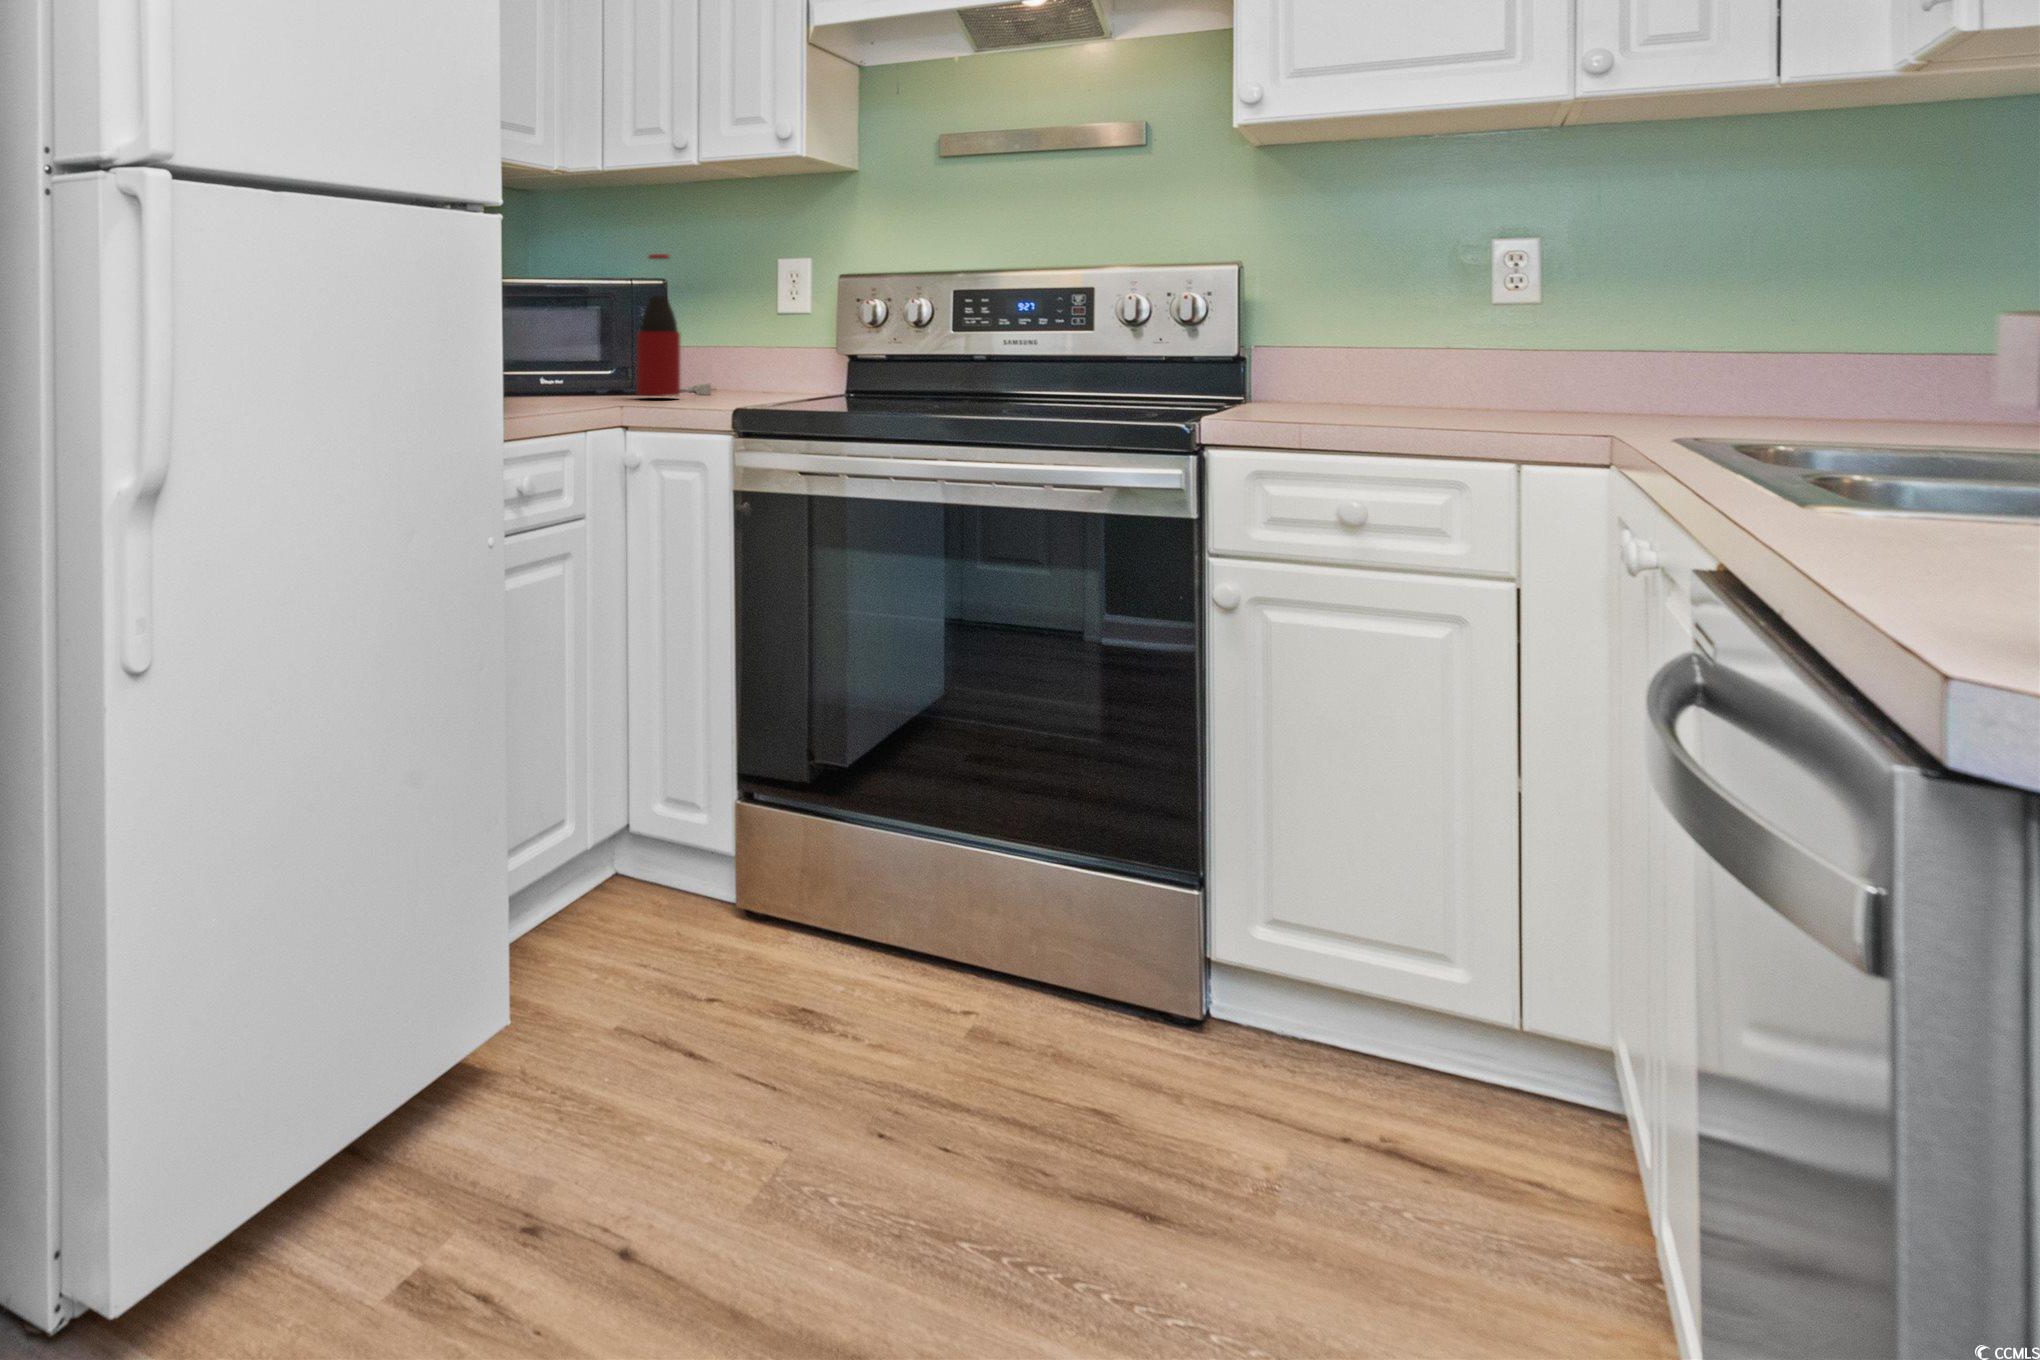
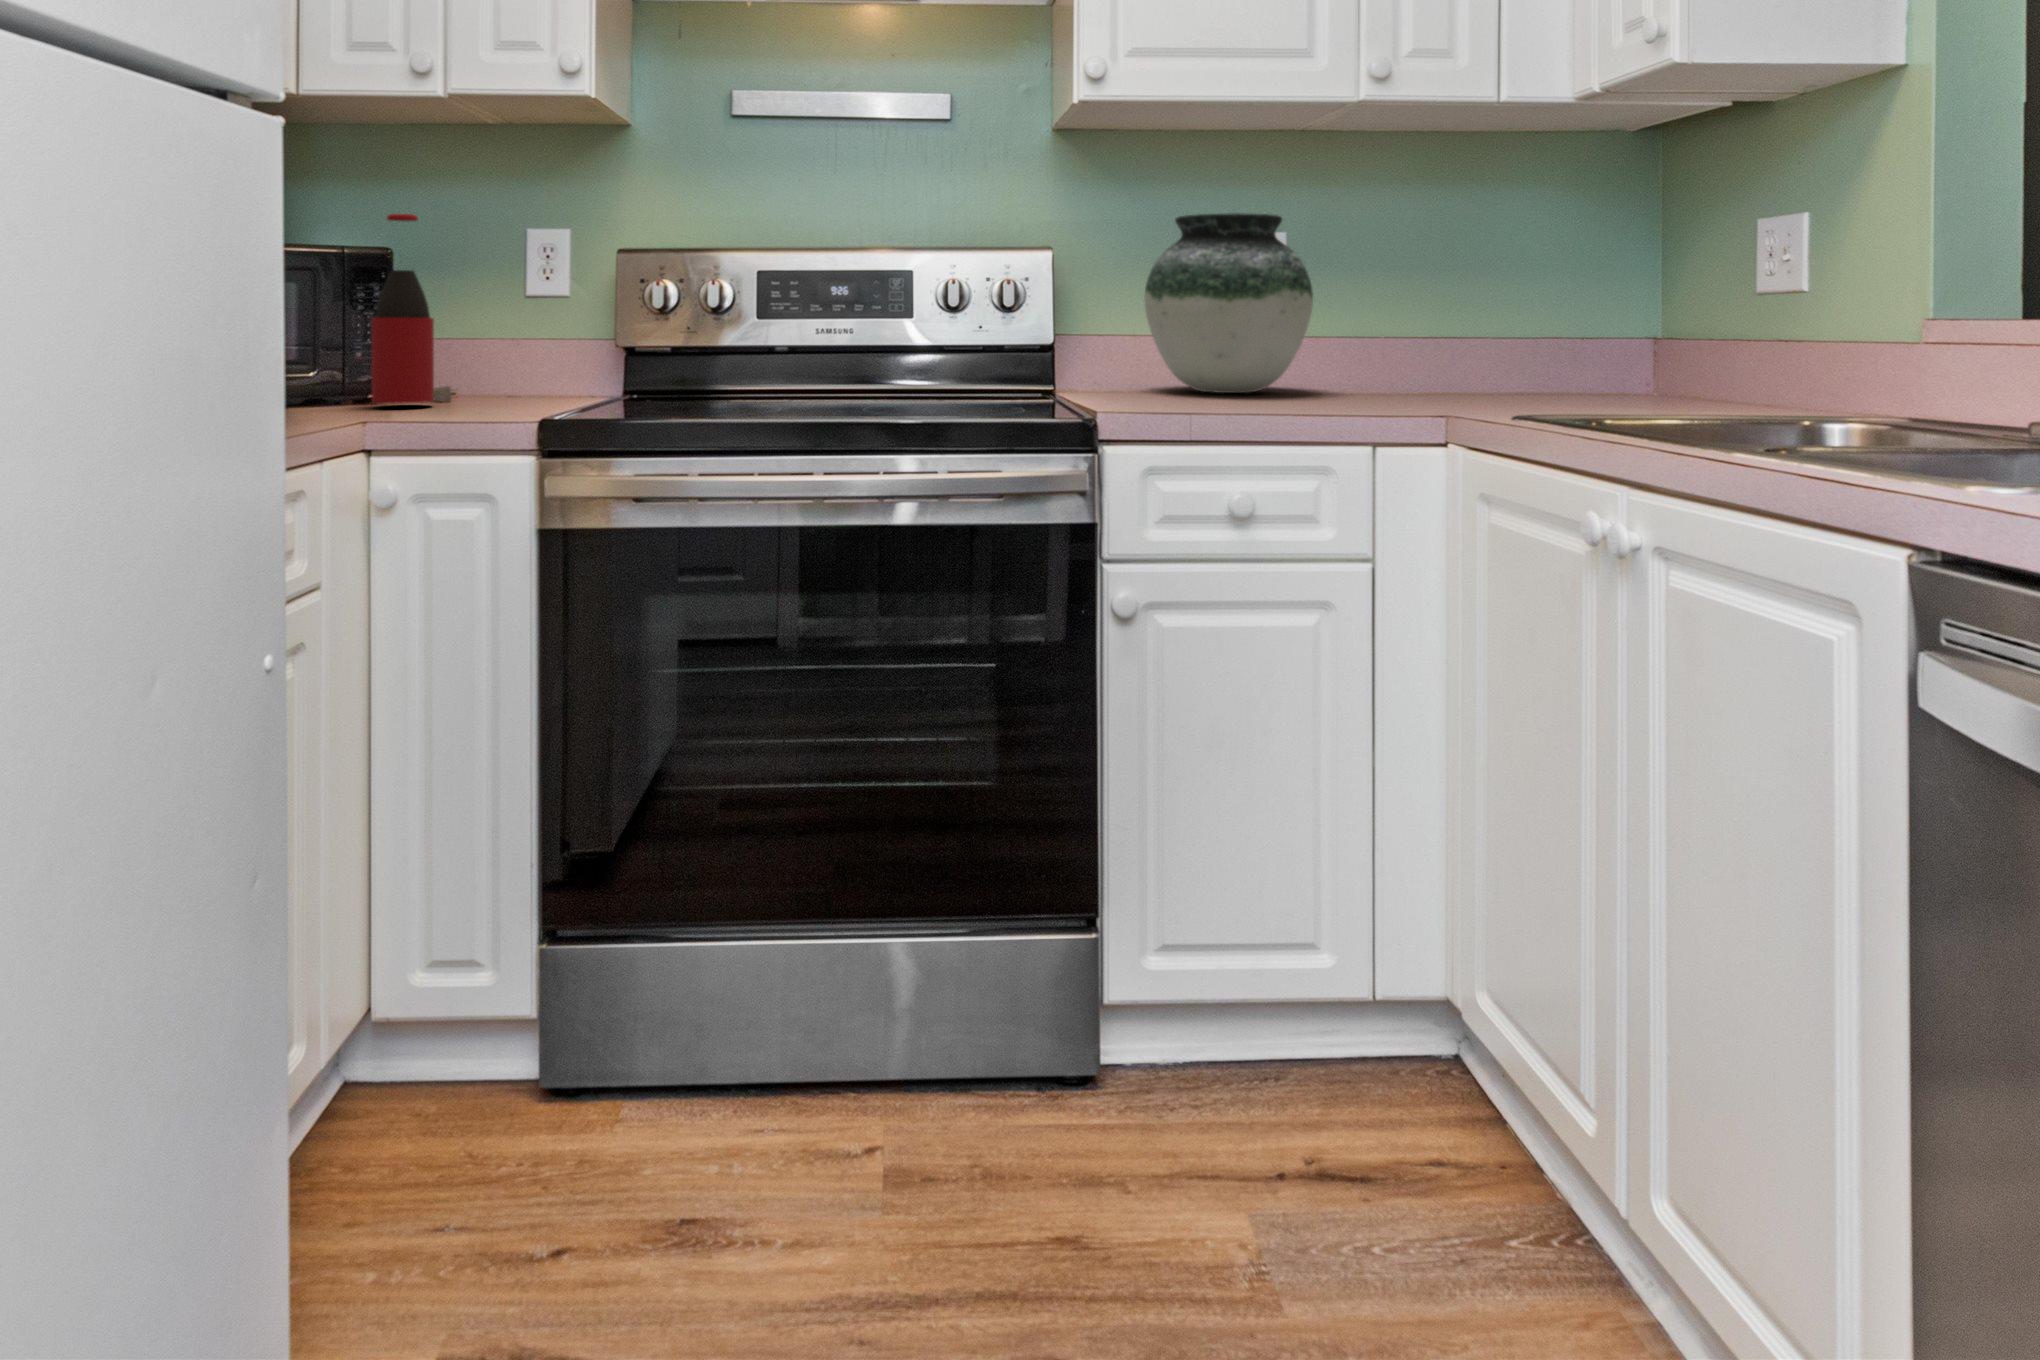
vase: none [1346,223,1550,410] -> present [1144,213,1313,393]

